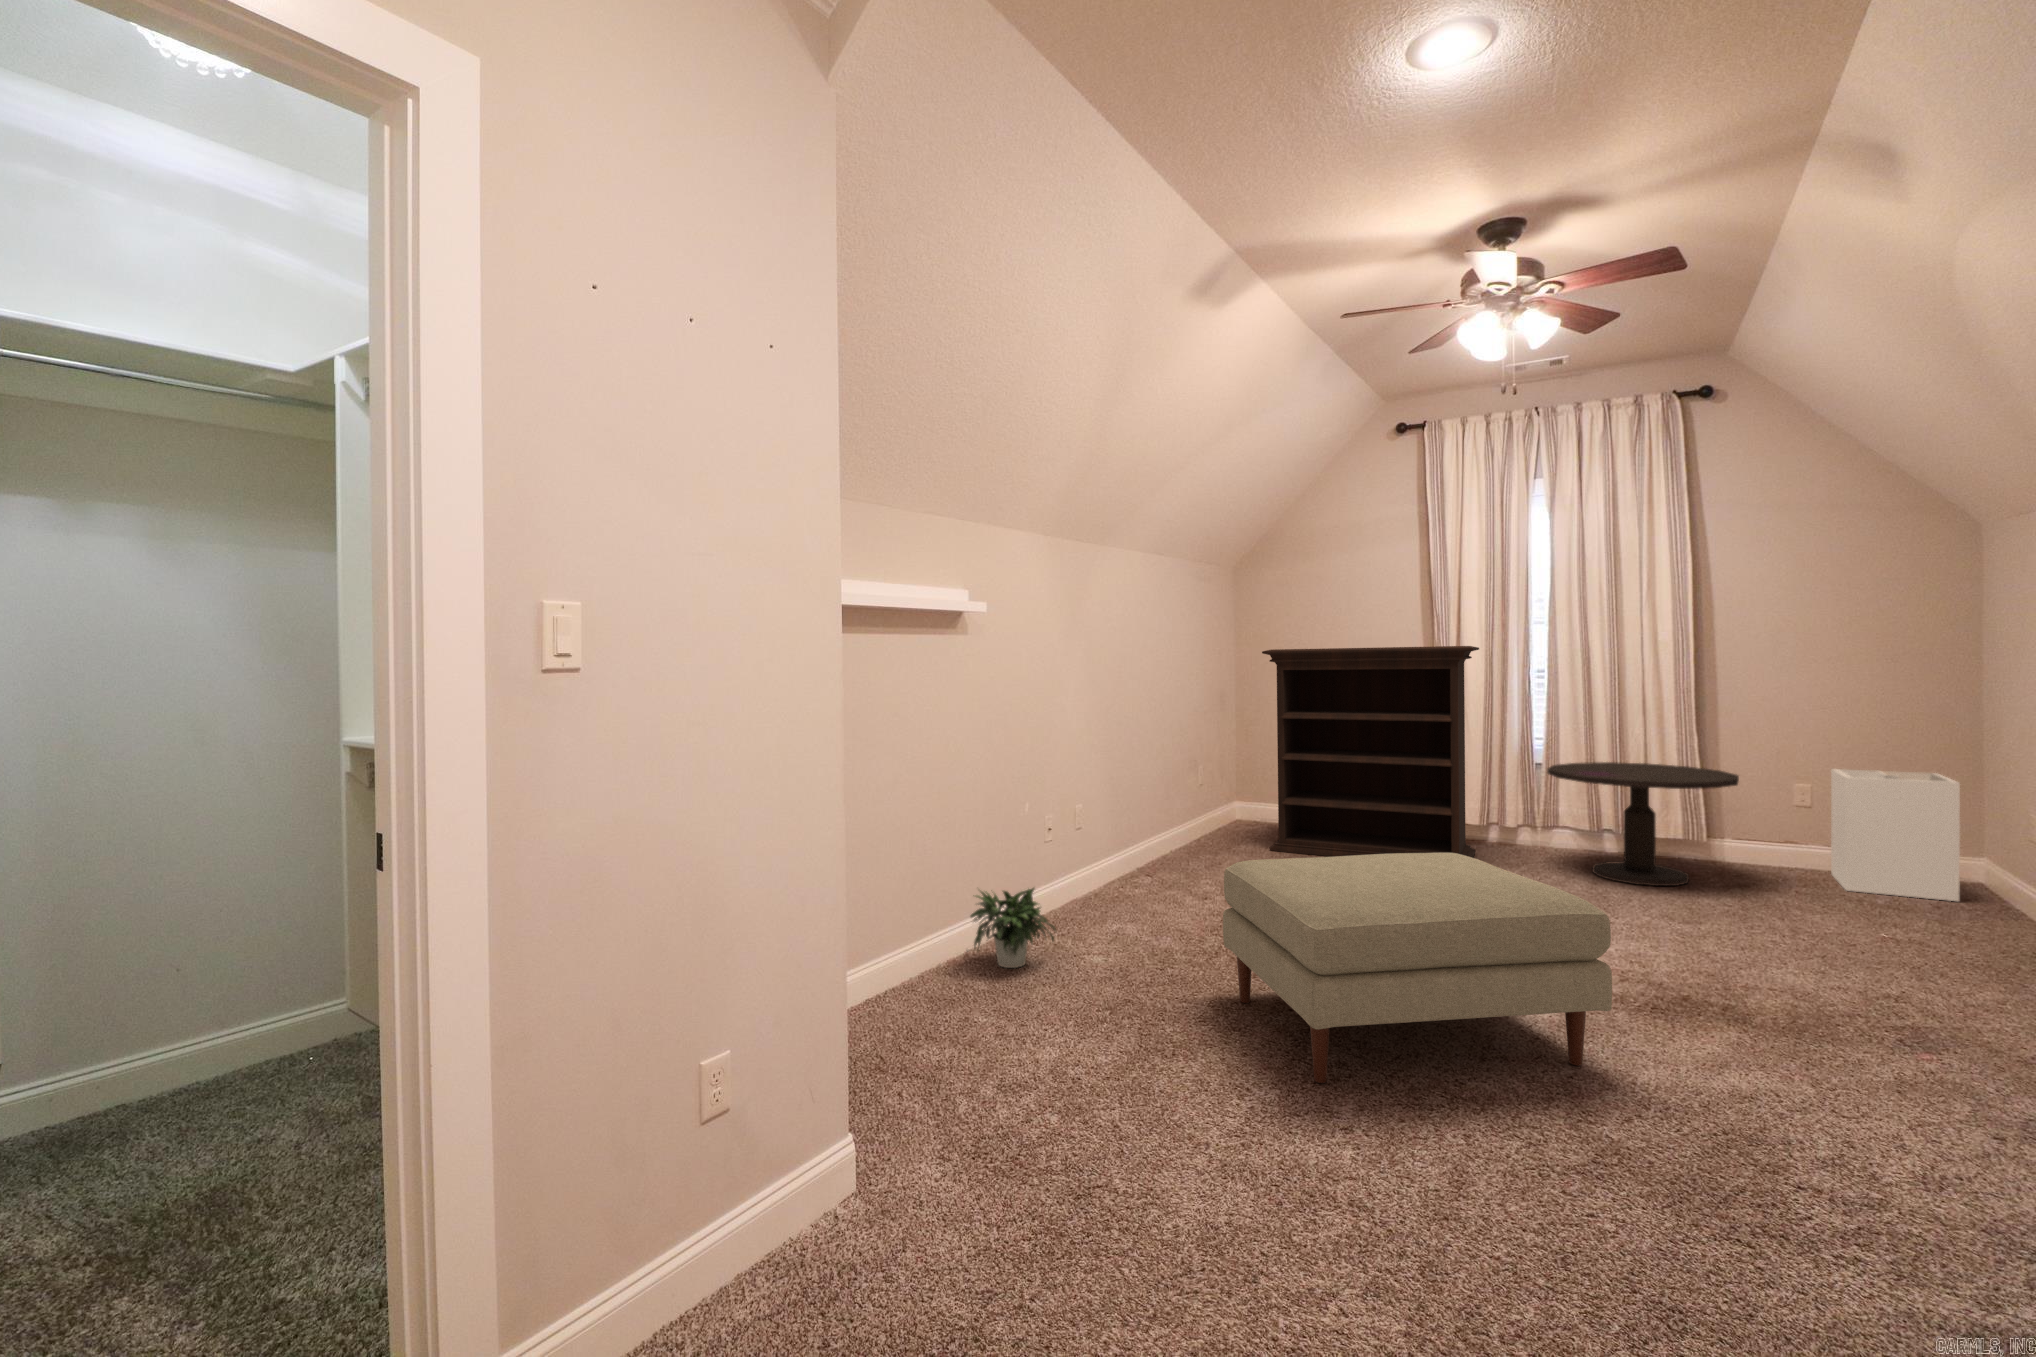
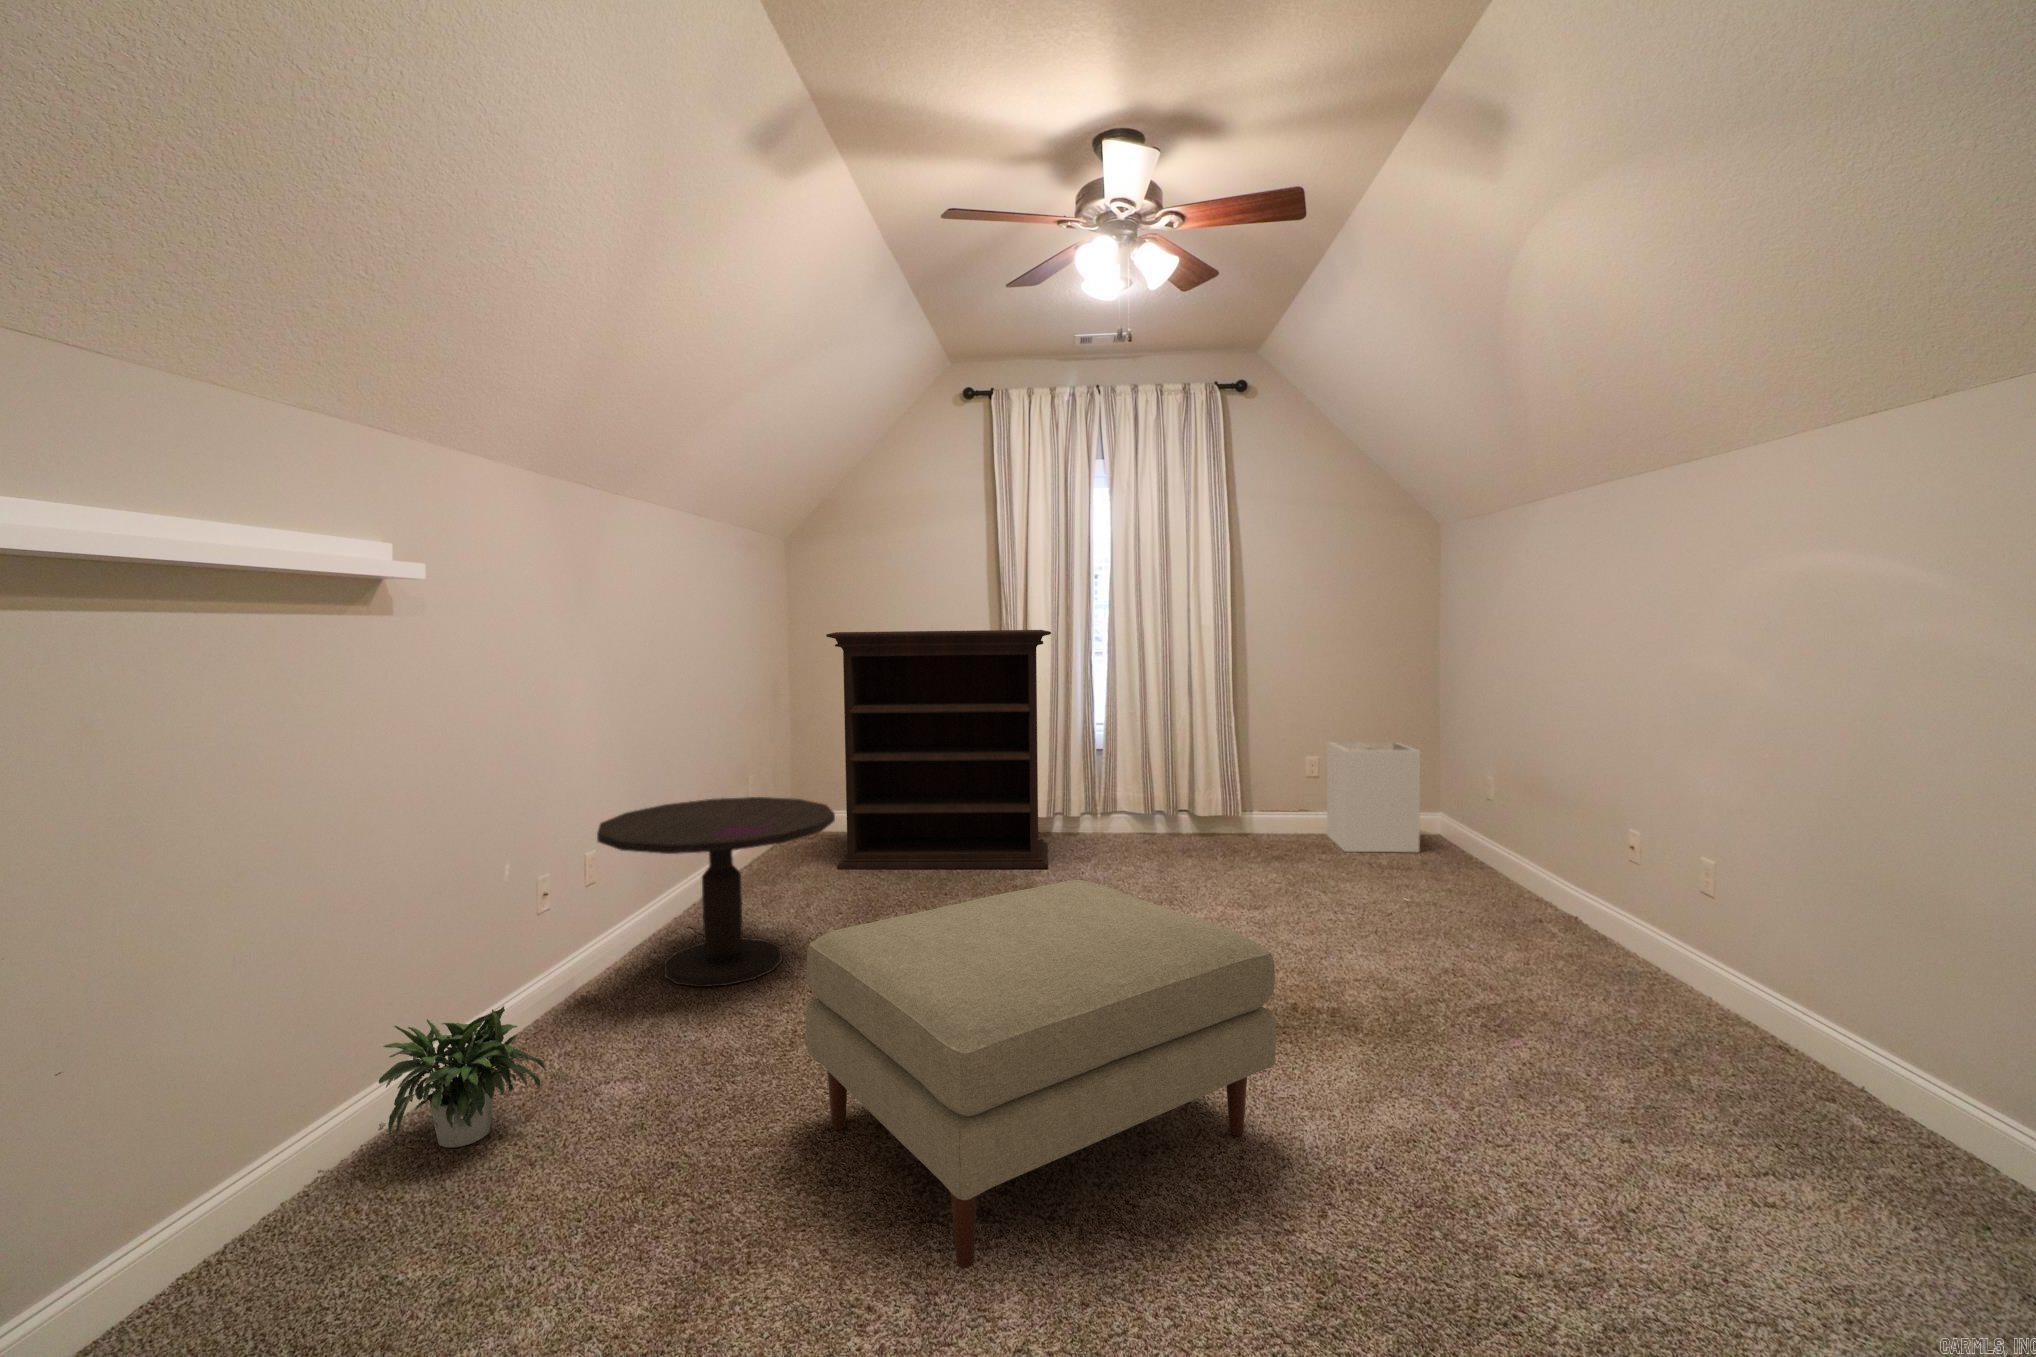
side table: present [1547,762,1739,886] -> present [597,797,835,987]

